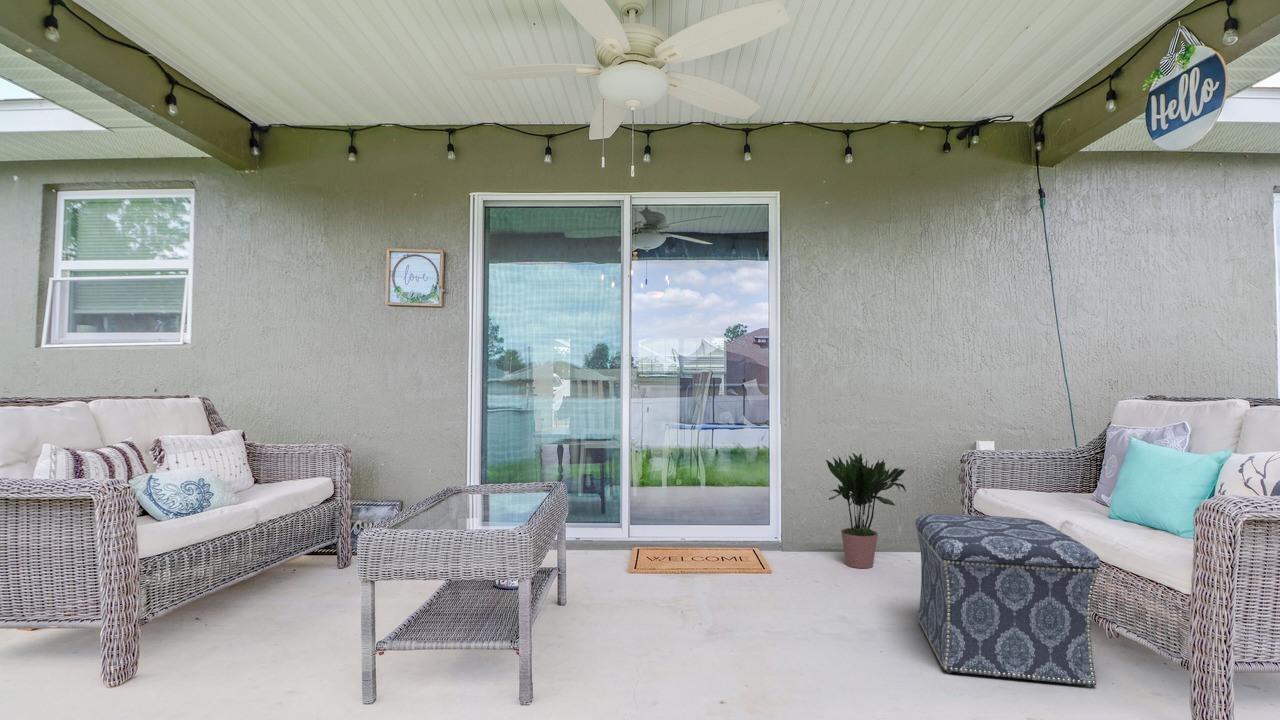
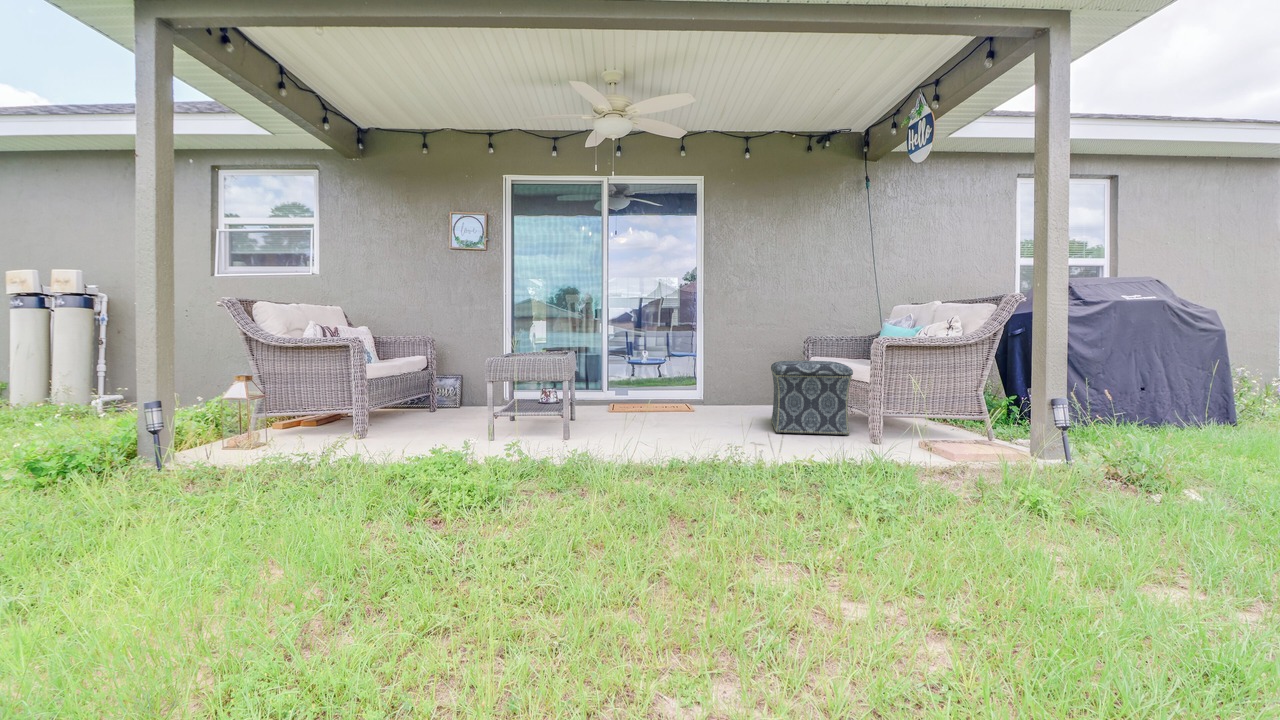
potted plant: present [826,453,906,568] -> none [728,340,779,408]

